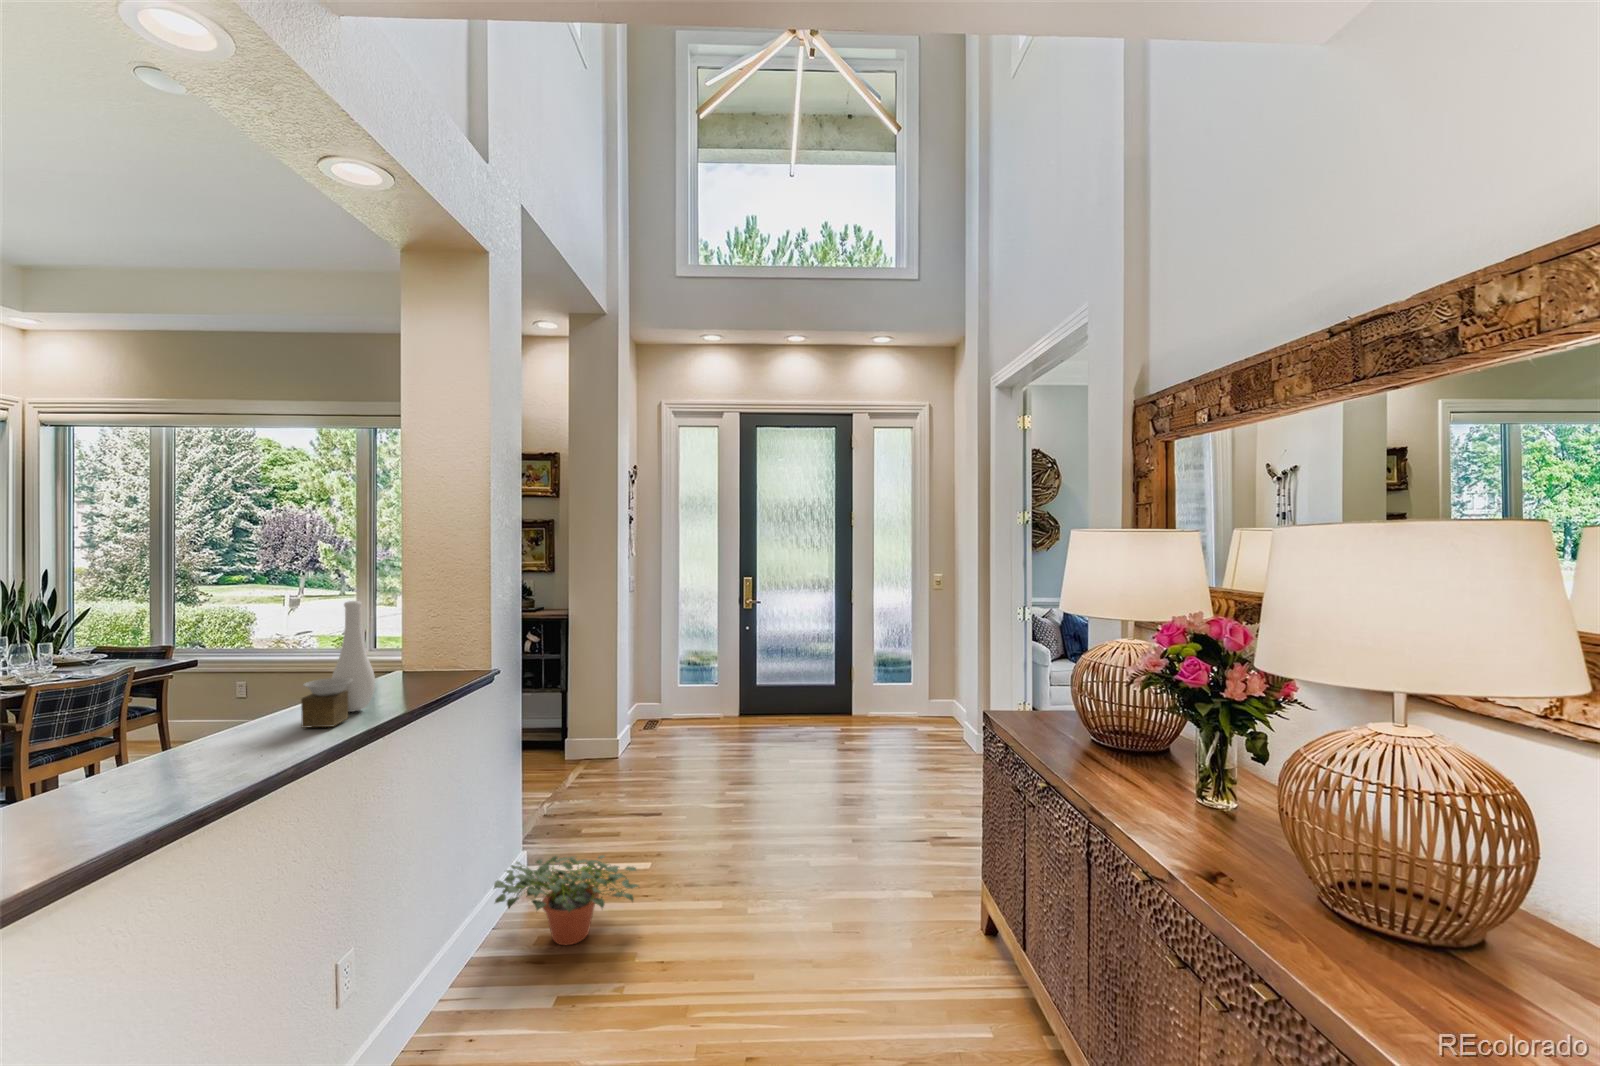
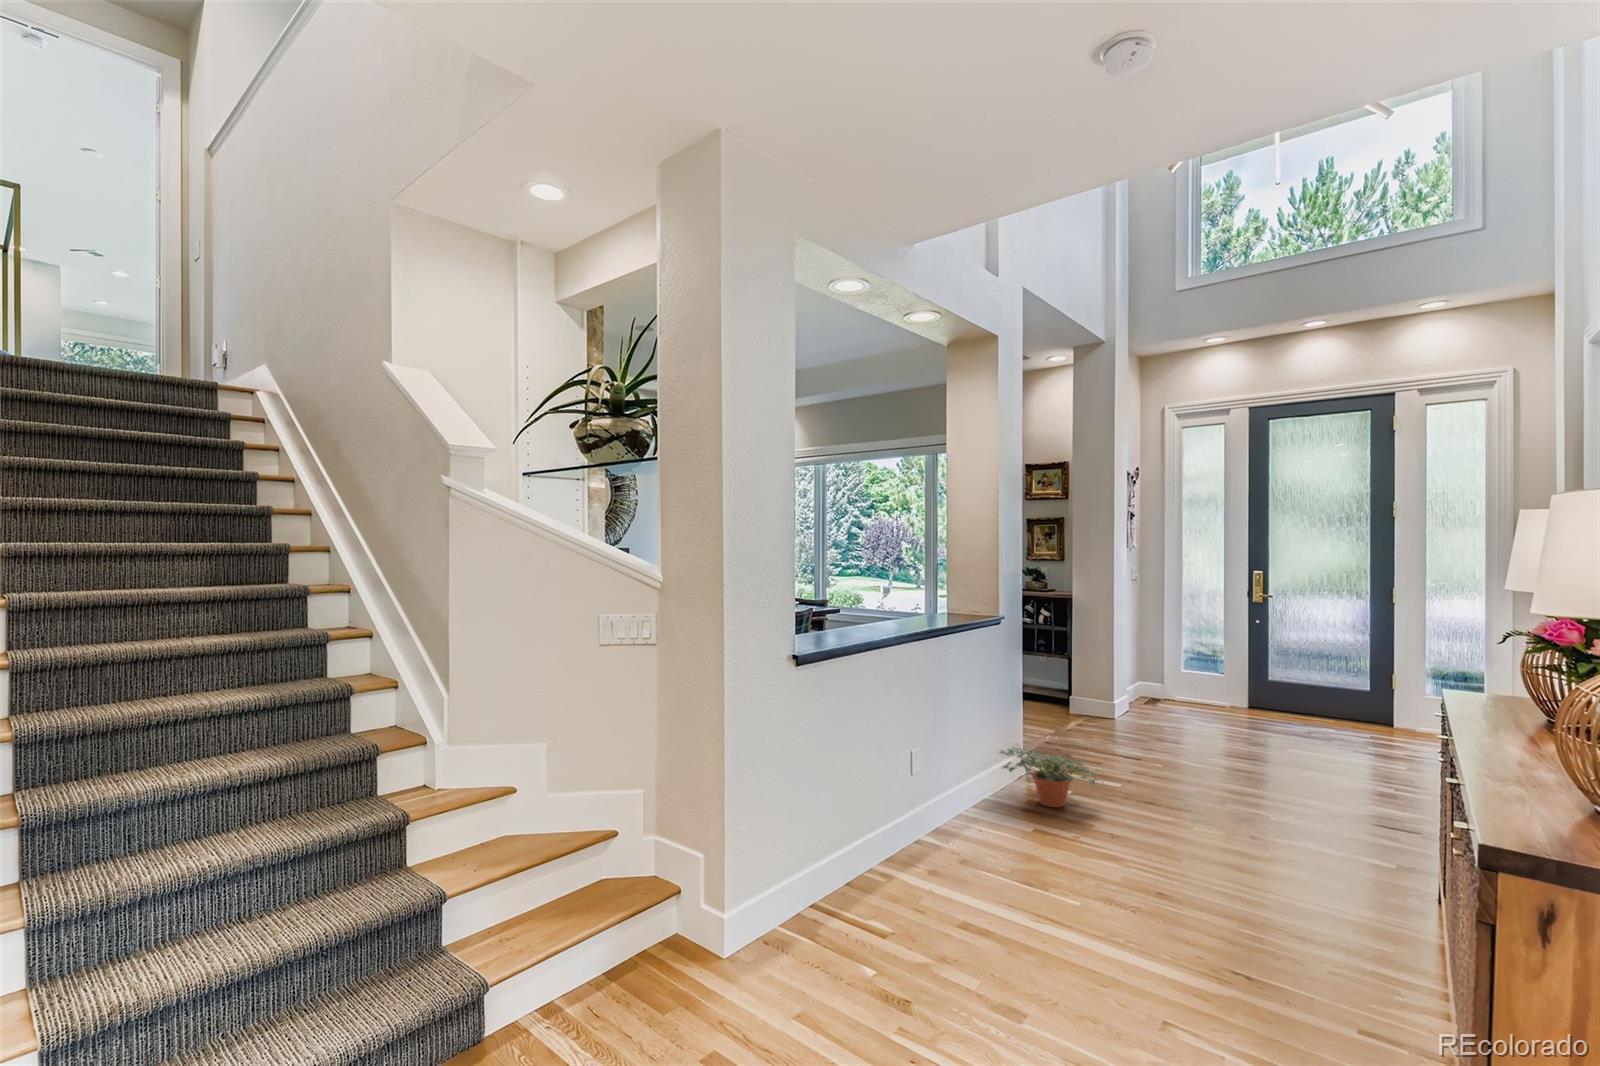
vase: present [301,601,375,728] -> none [896,557,930,622]

